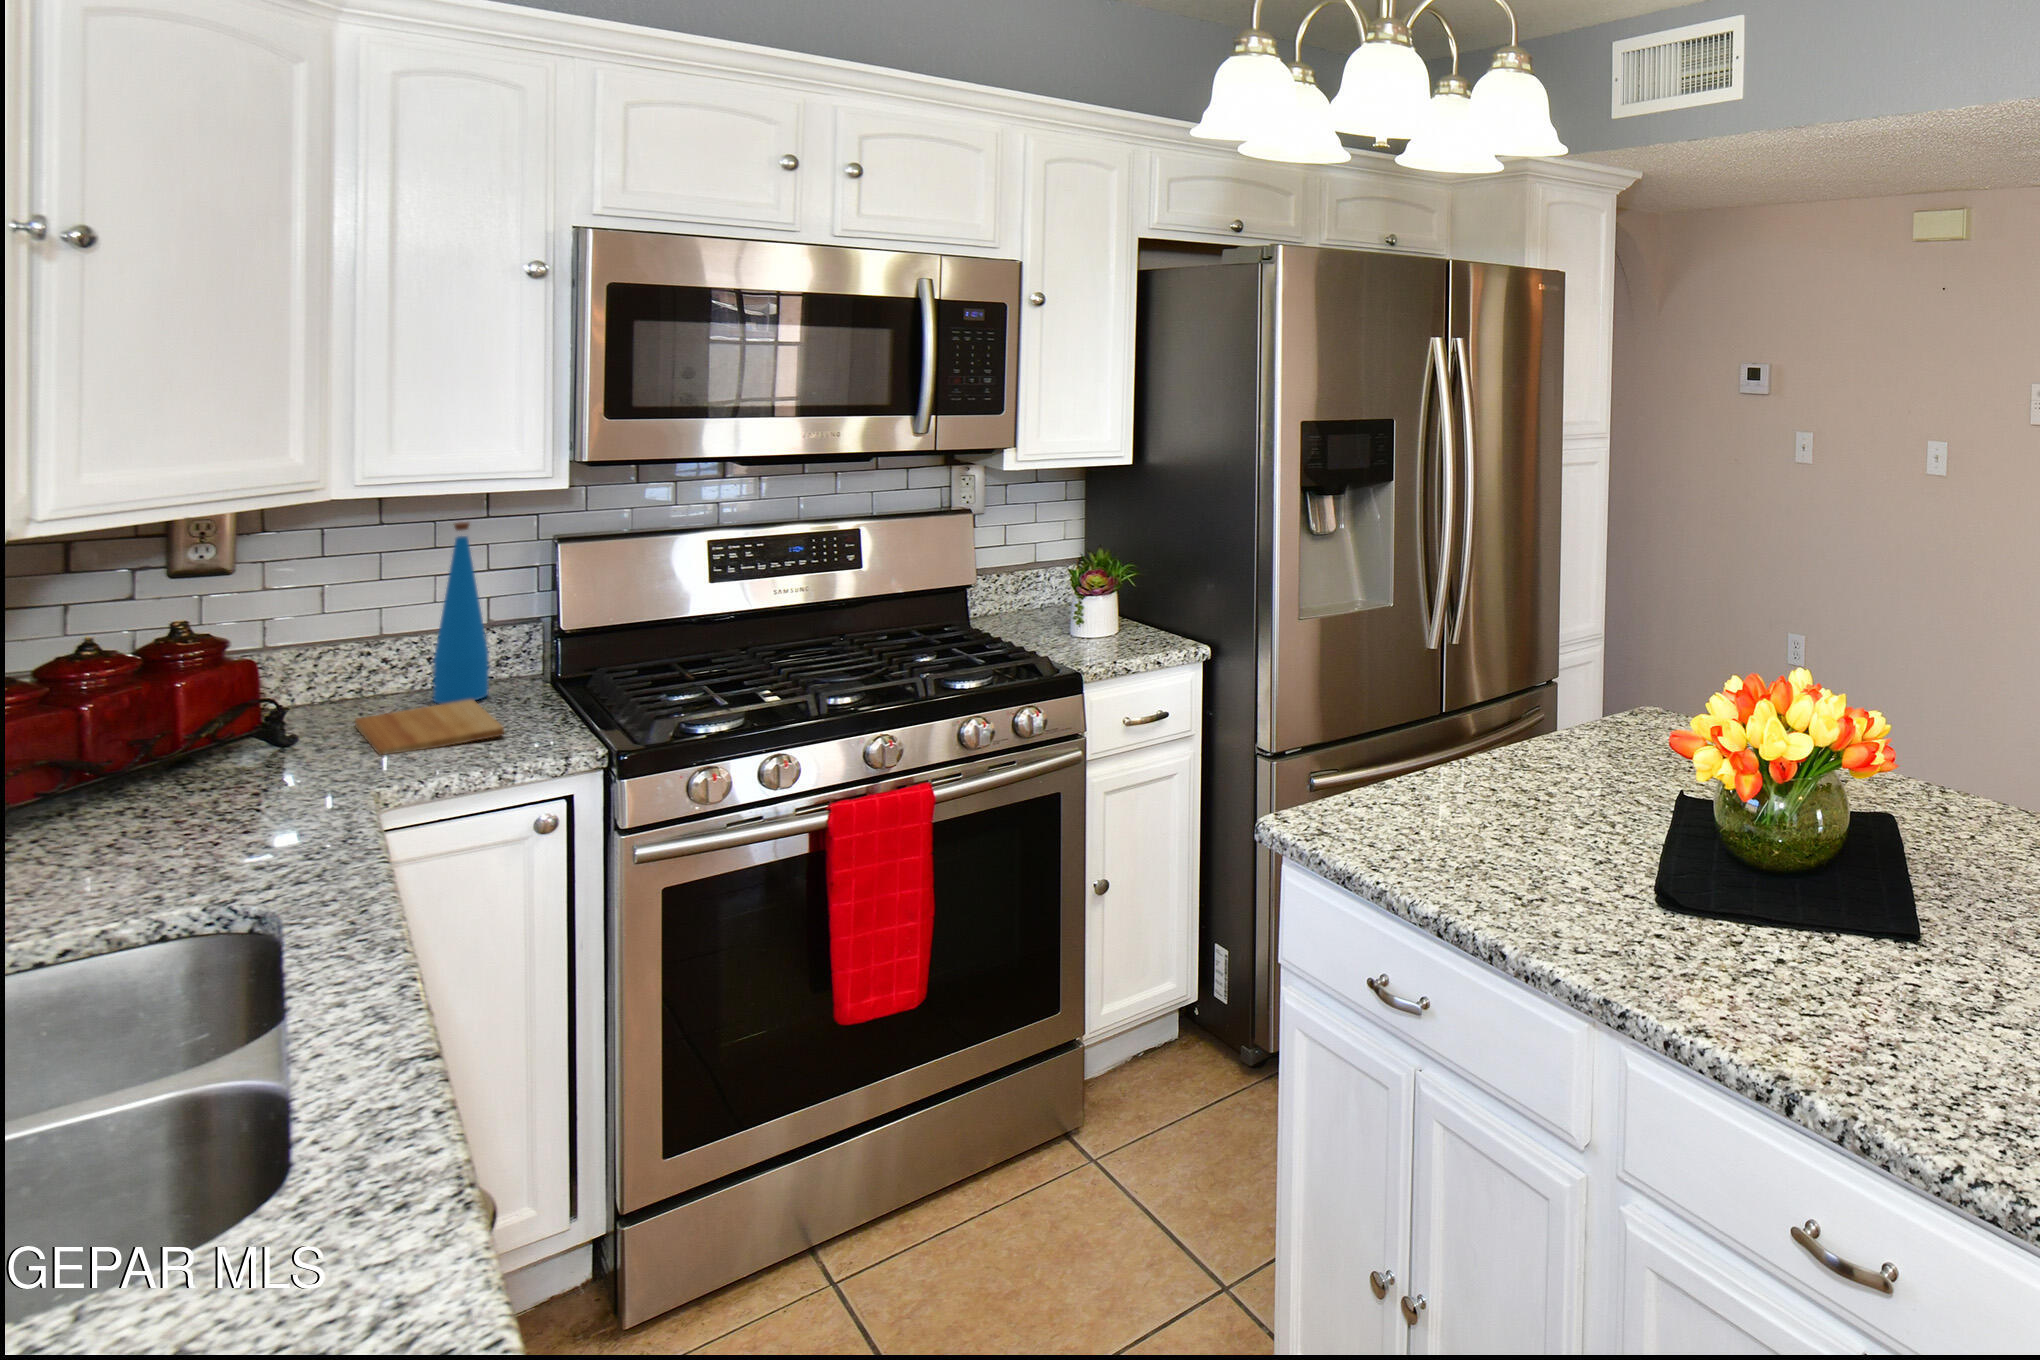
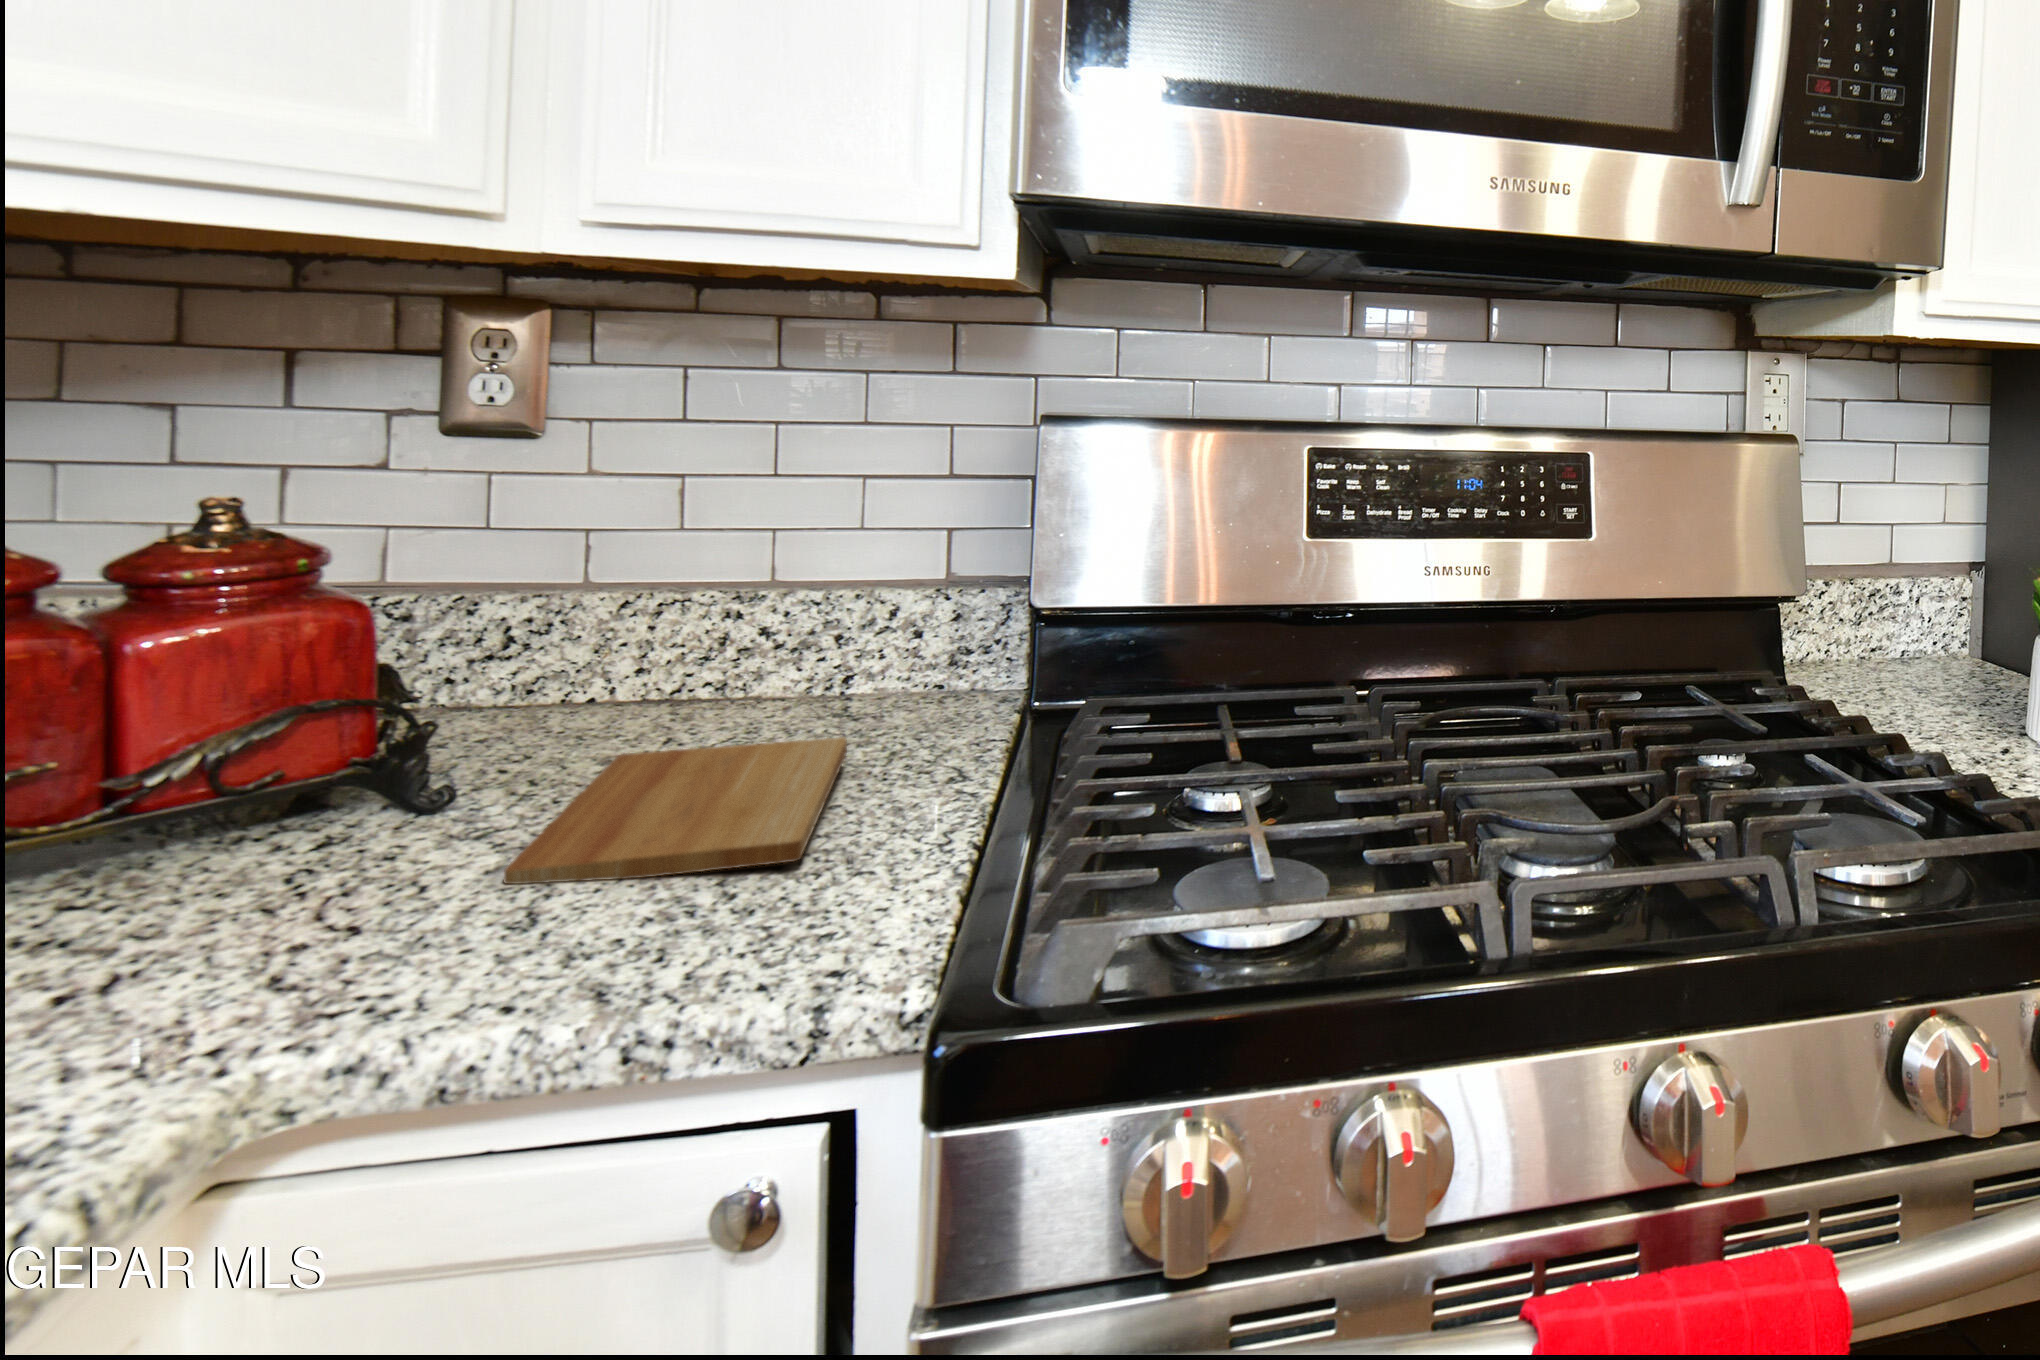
bottle: present [433,522,489,704] -> none [822,369,921,736]

